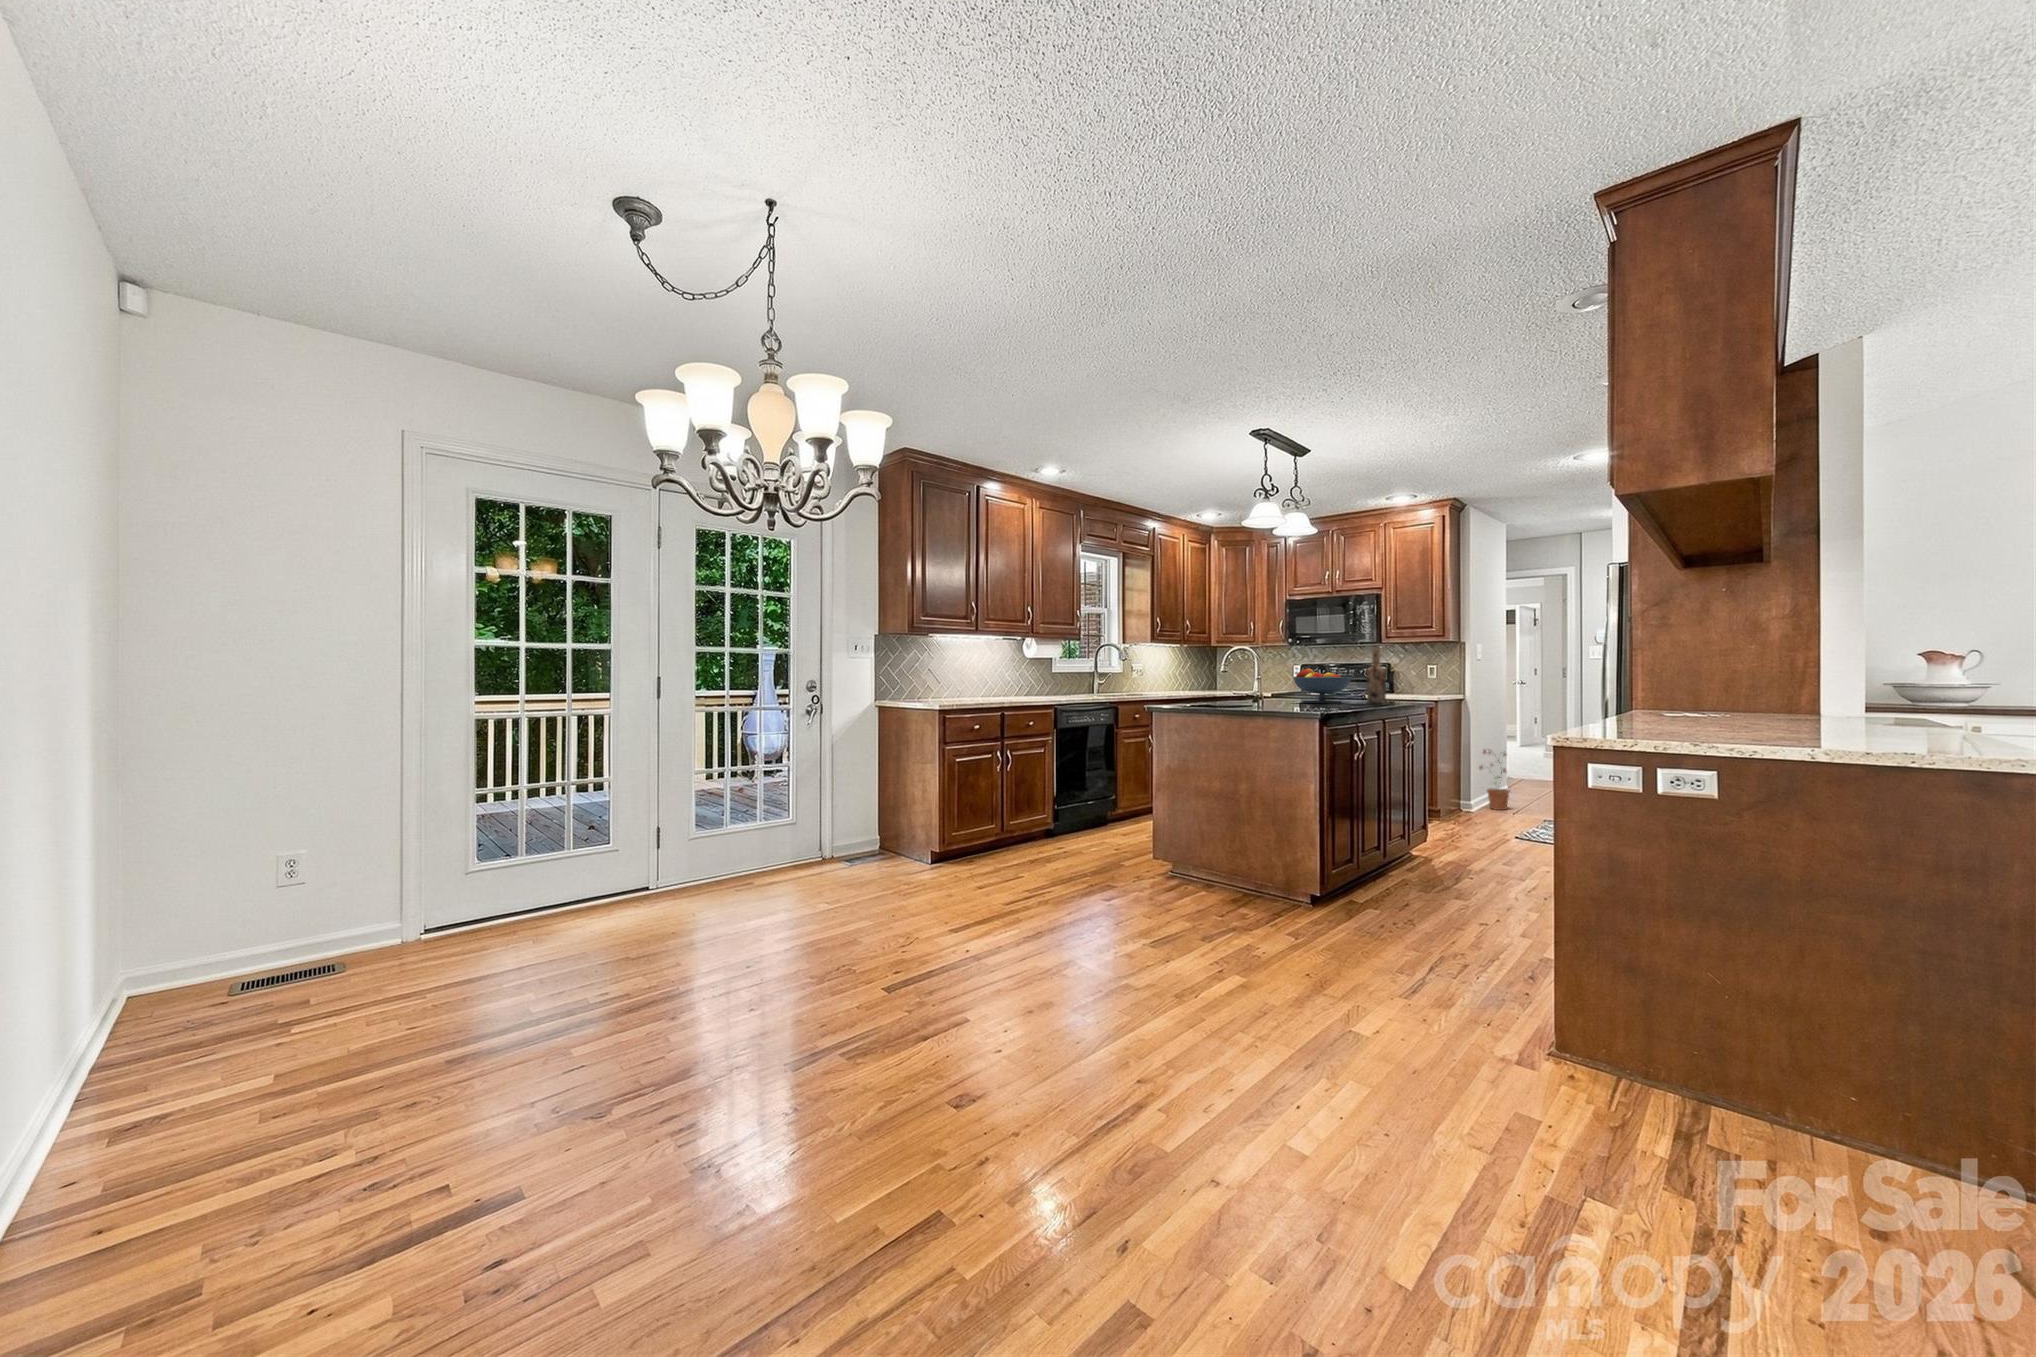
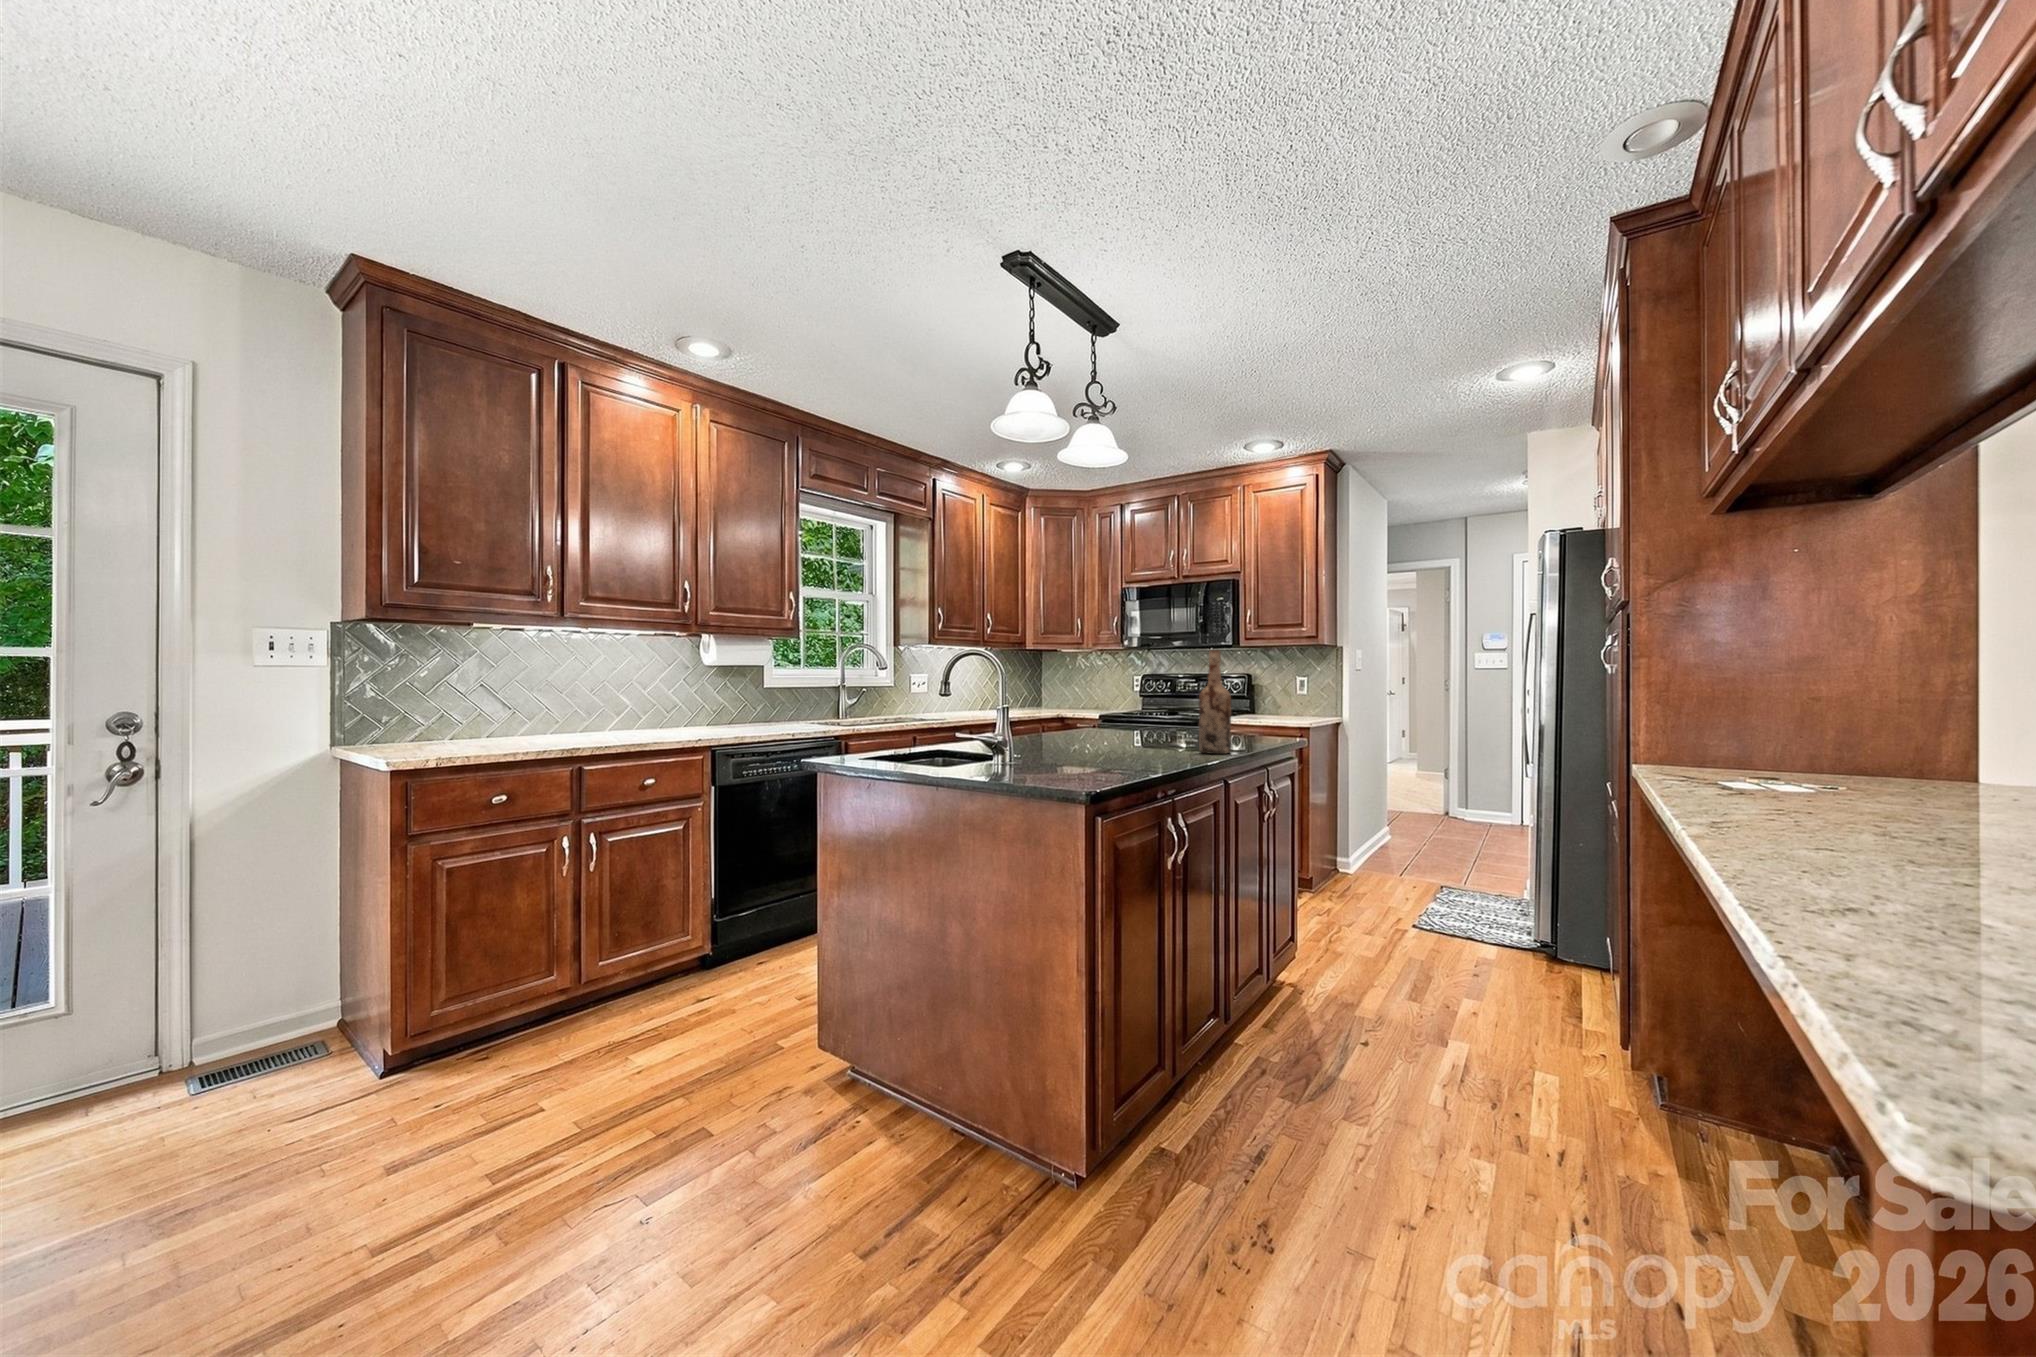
fruit bowl: present [1293,669,1351,703] -> none [1089,687,1181,745]
potted plant: present [1480,749,1510,810] -> none [1360,788,1406,870]

